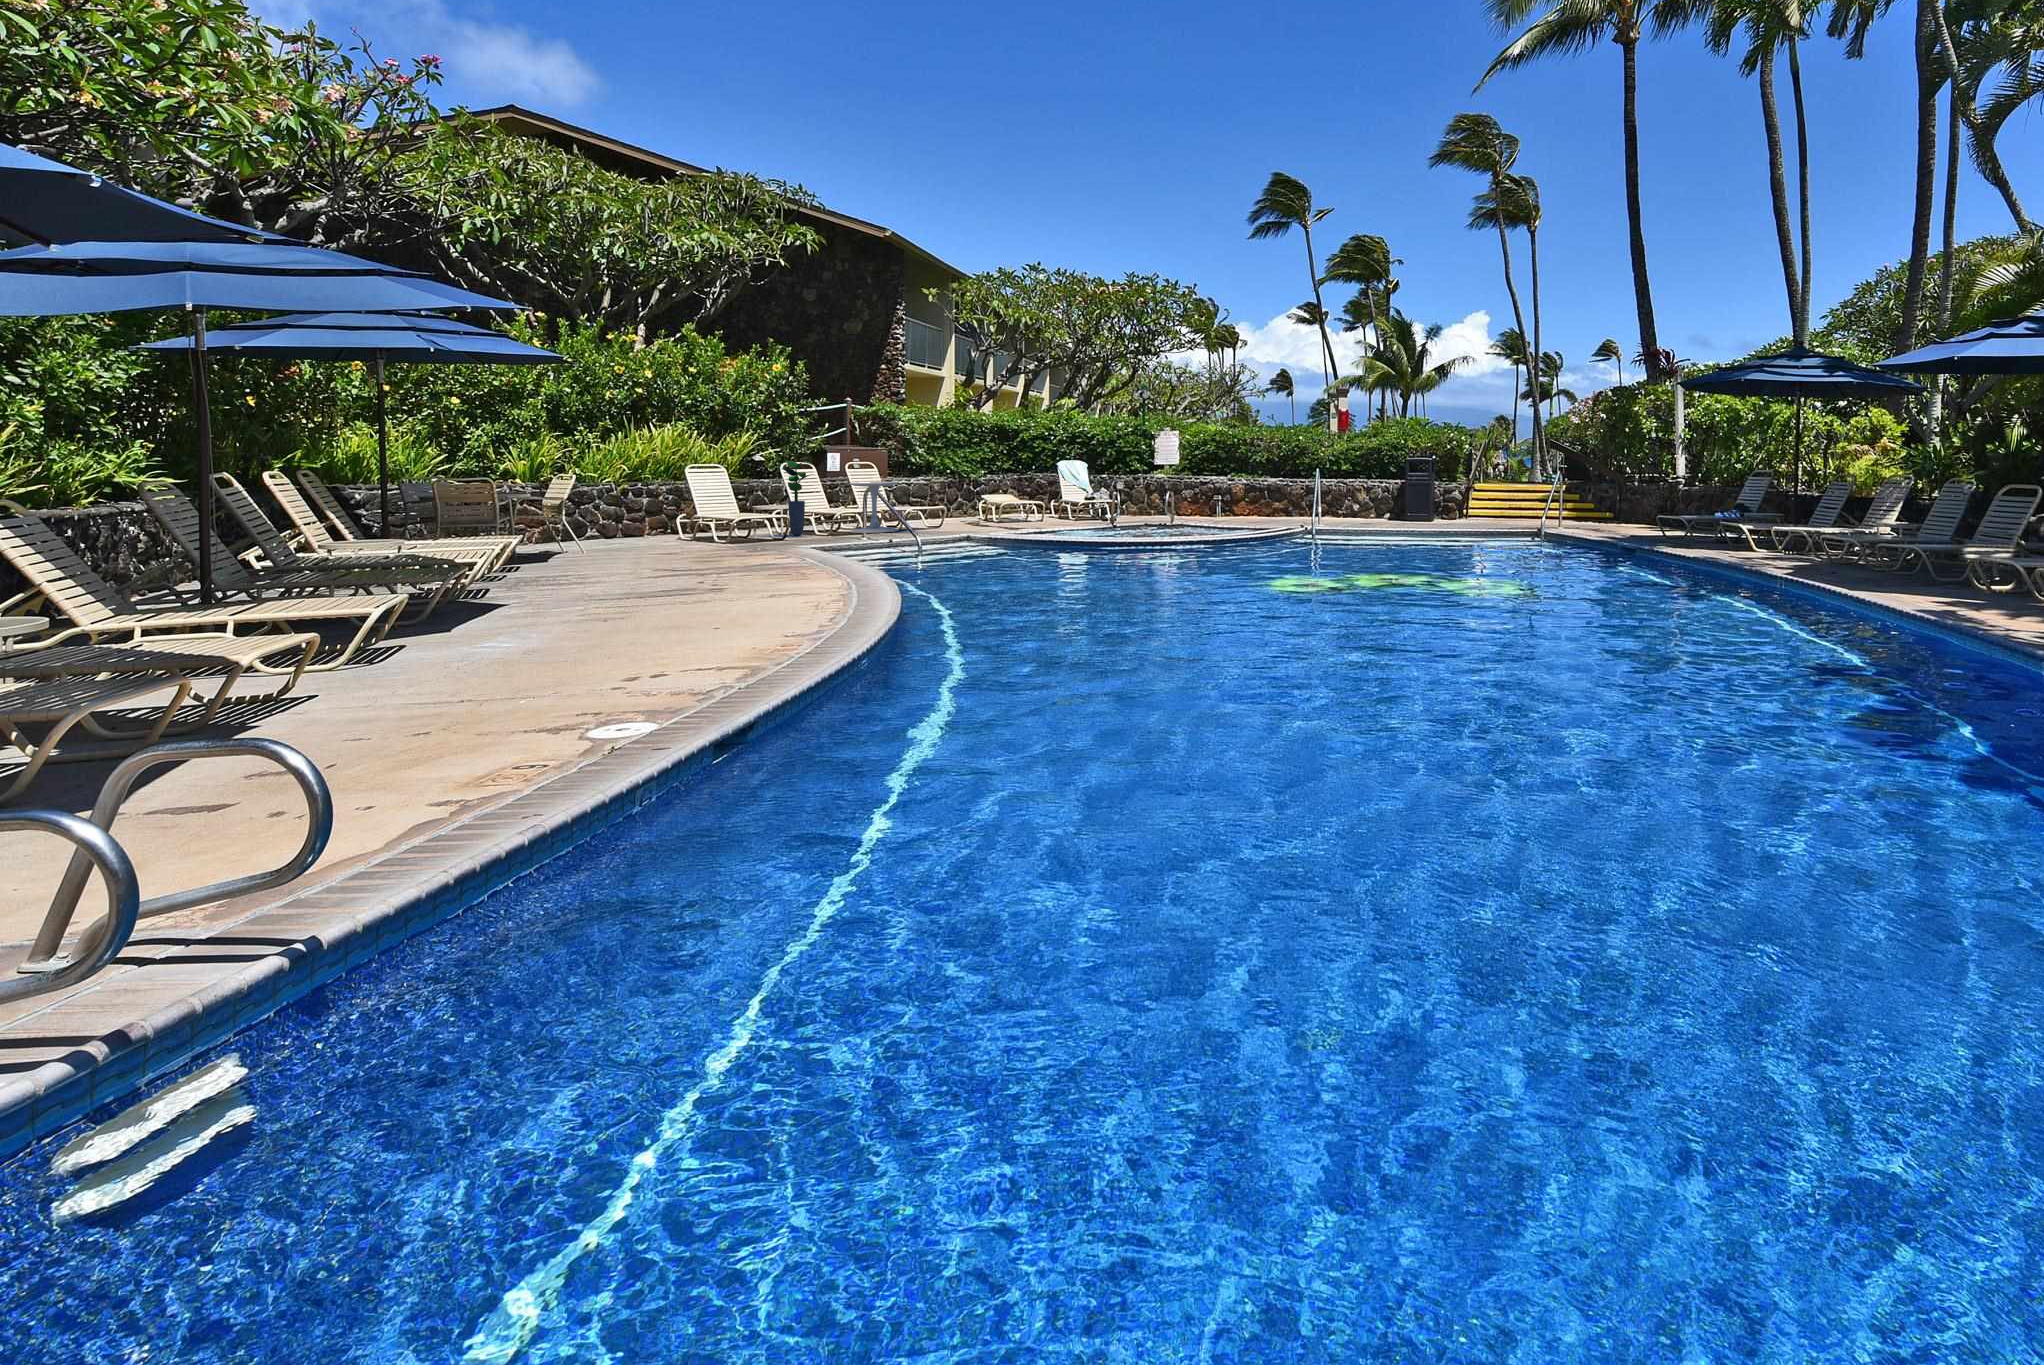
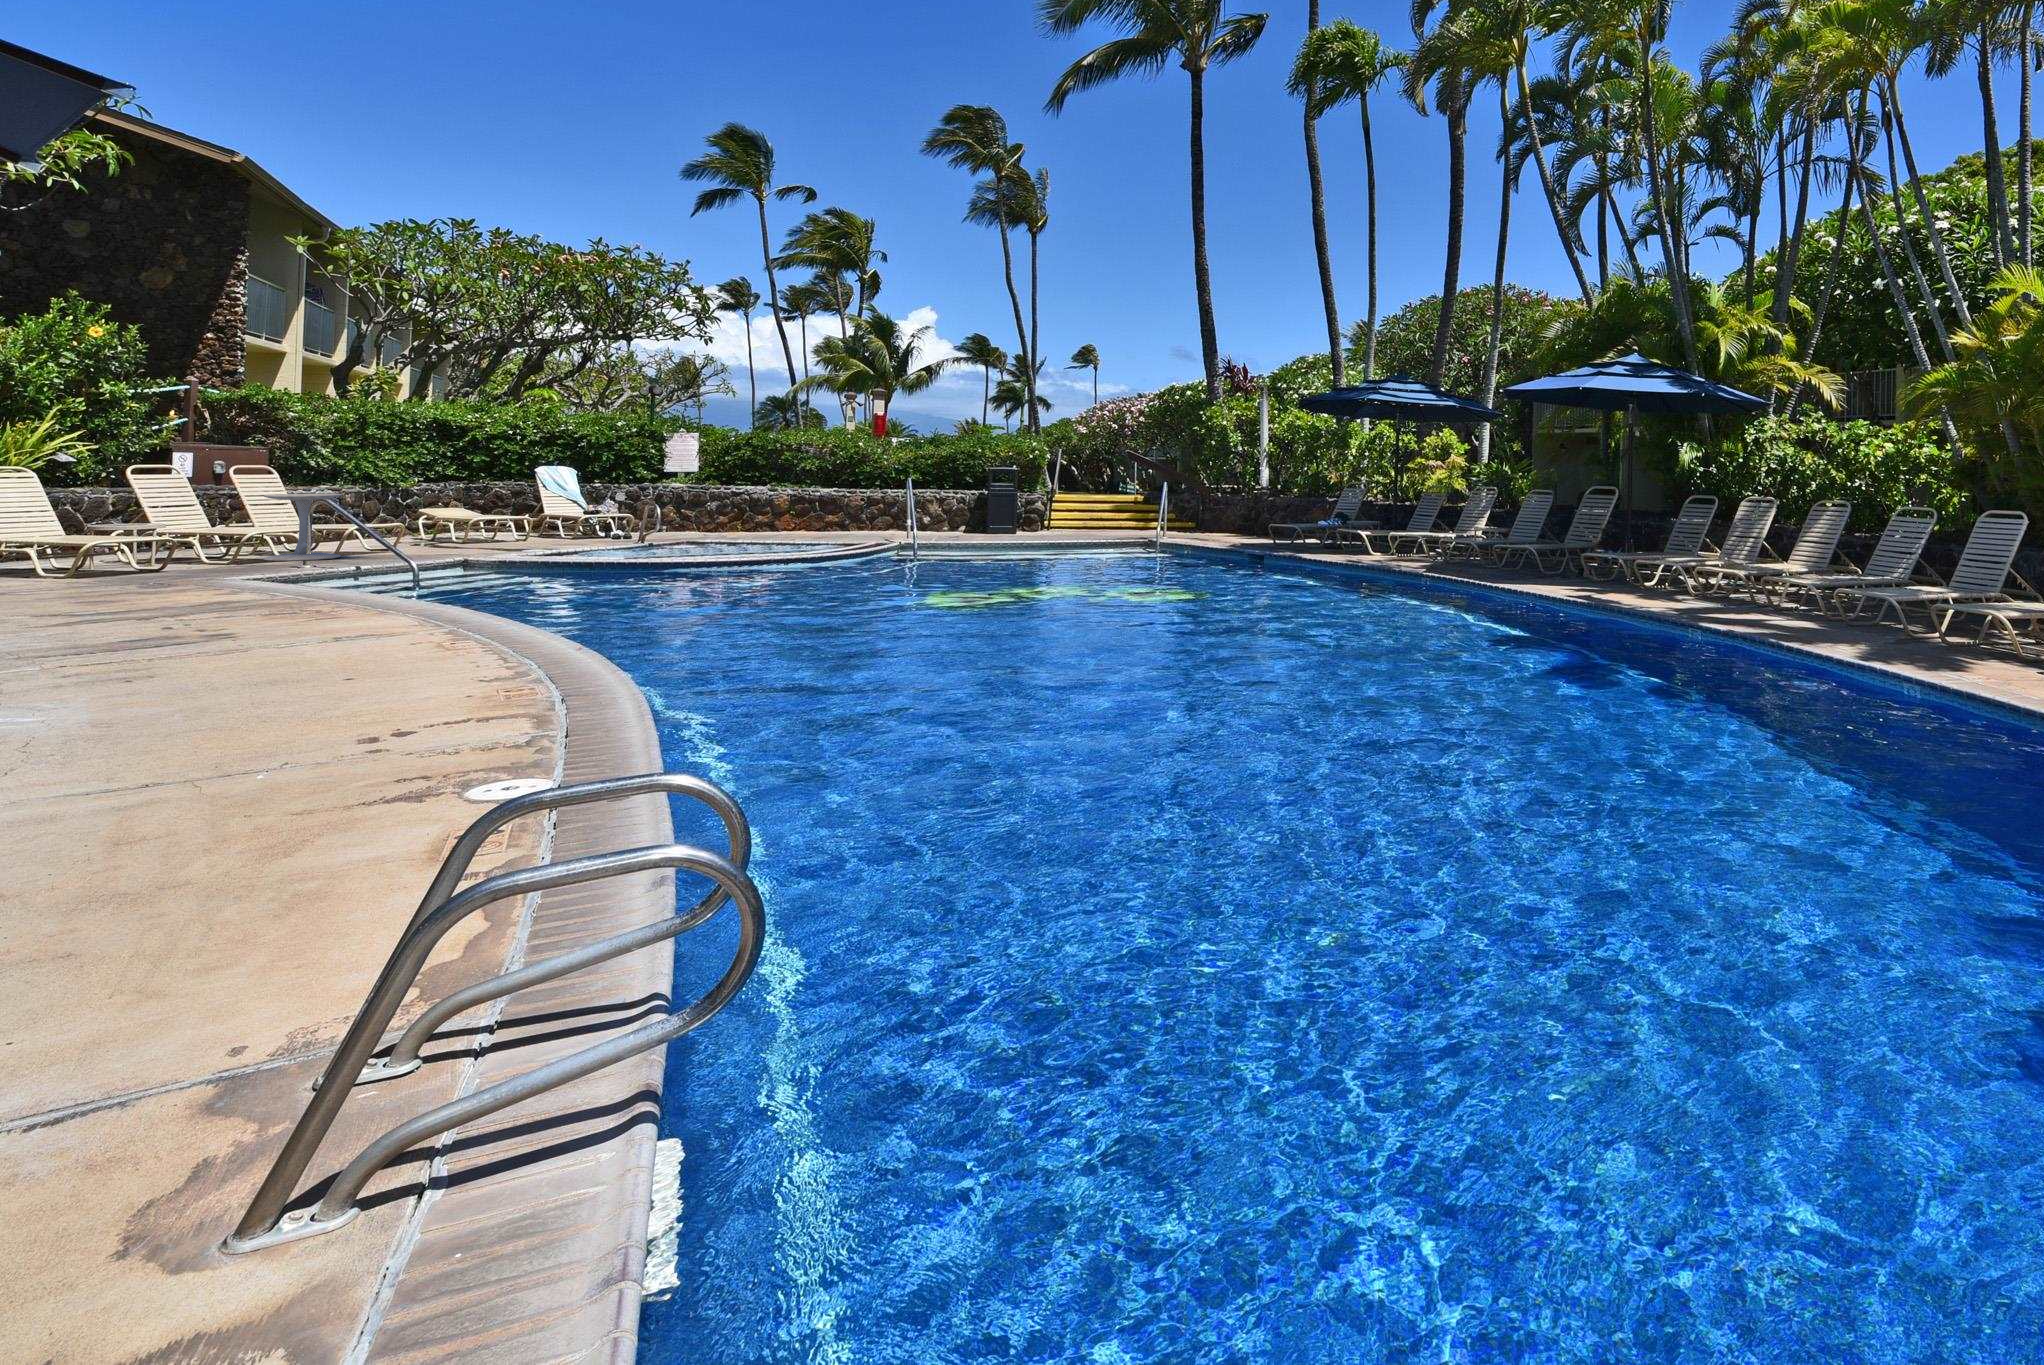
potted plant: present [782,461,813,536] -> none [167,466,223,566]

